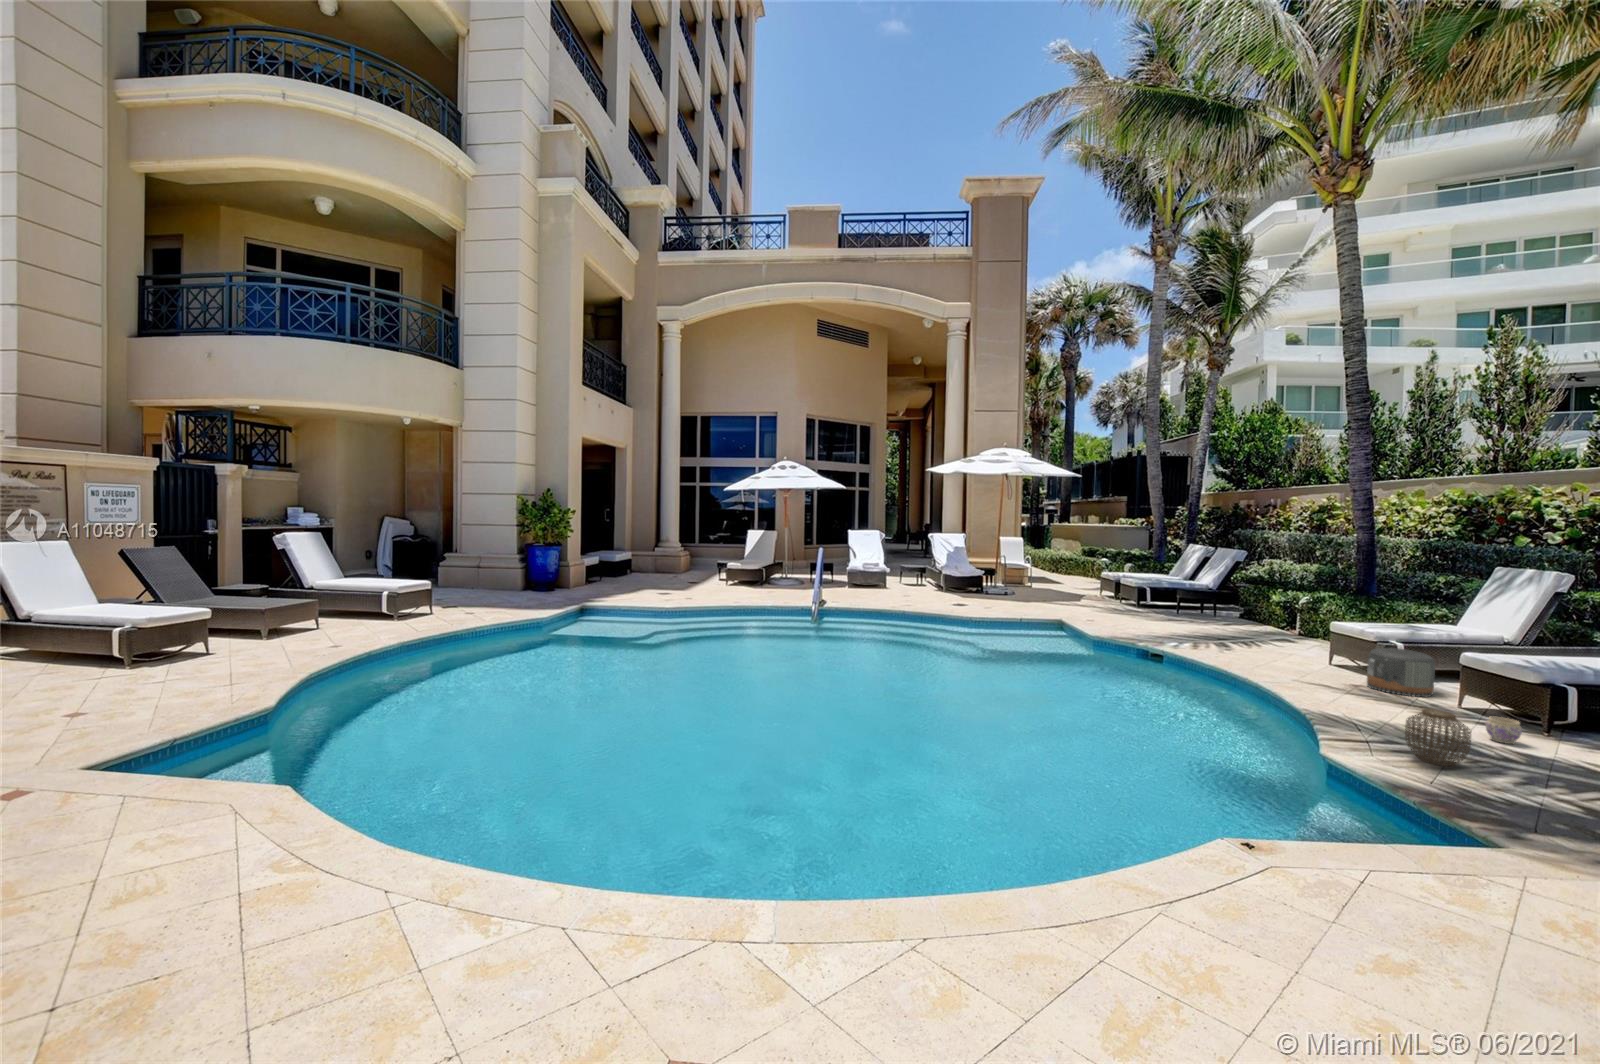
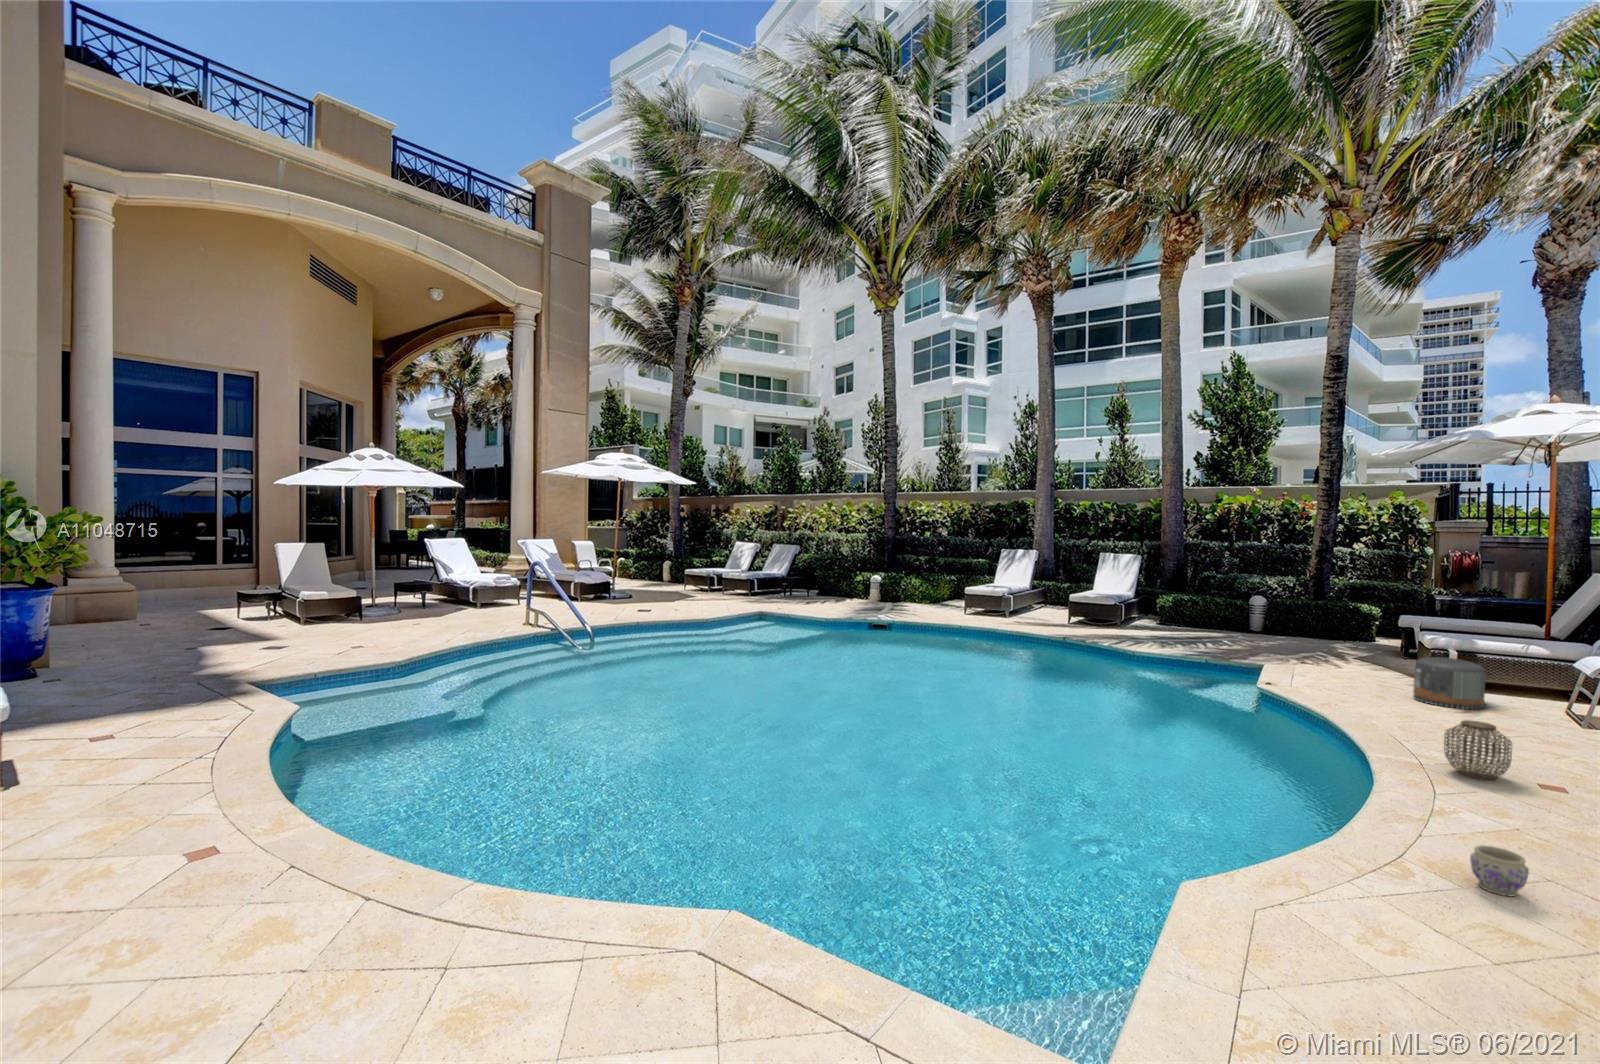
planter: present [1485,716,1522,744] -> present [1470,845,1529,897]

